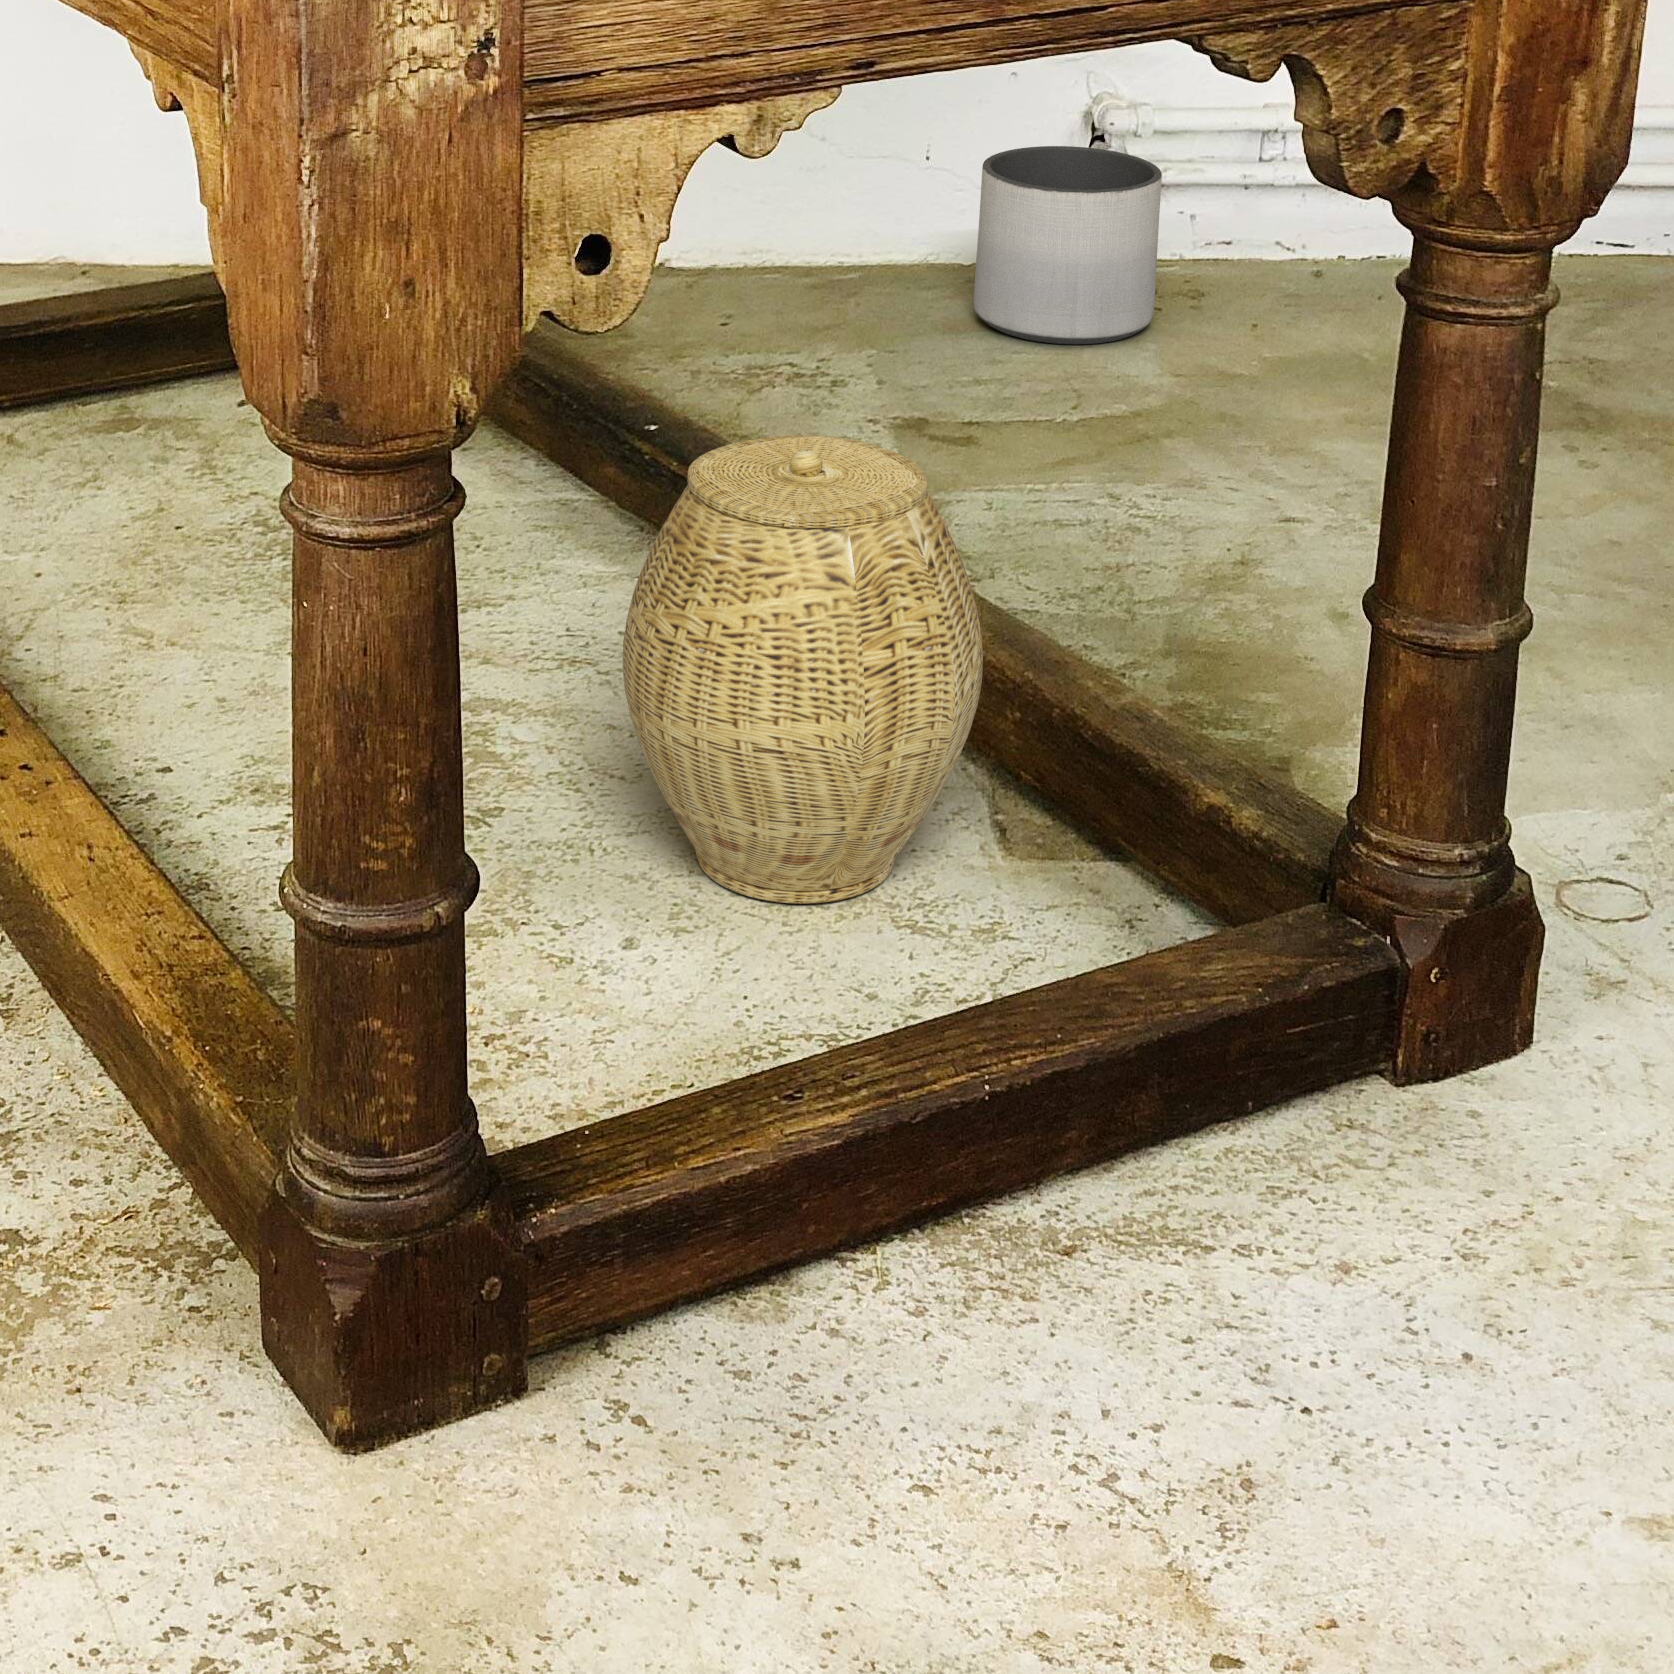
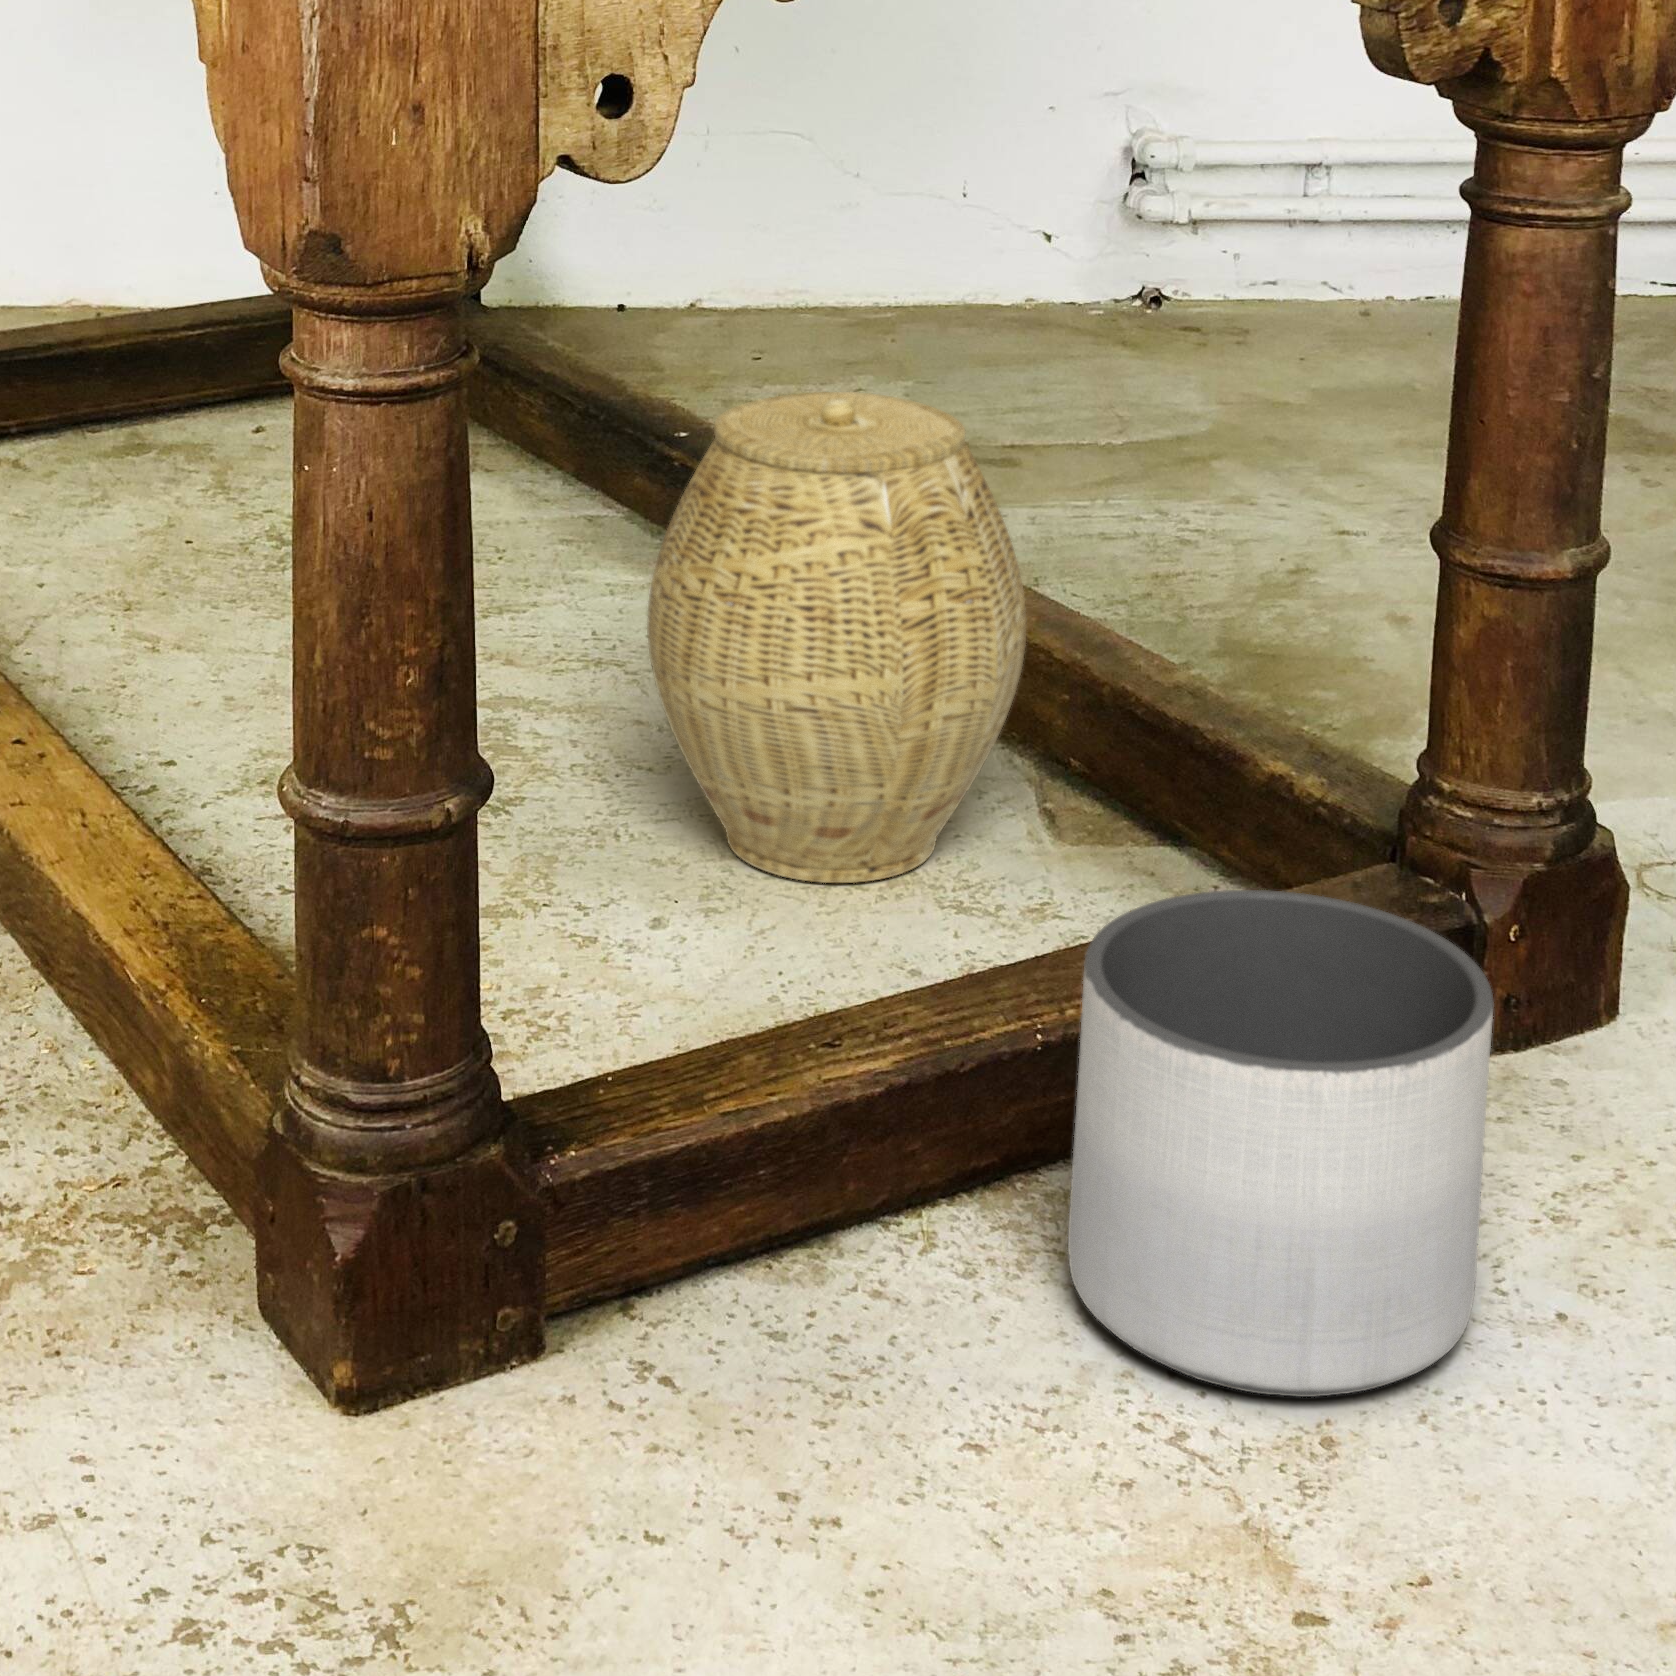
planter: present [974,146,1162,344] -> present [1068,890,1493,1397]

